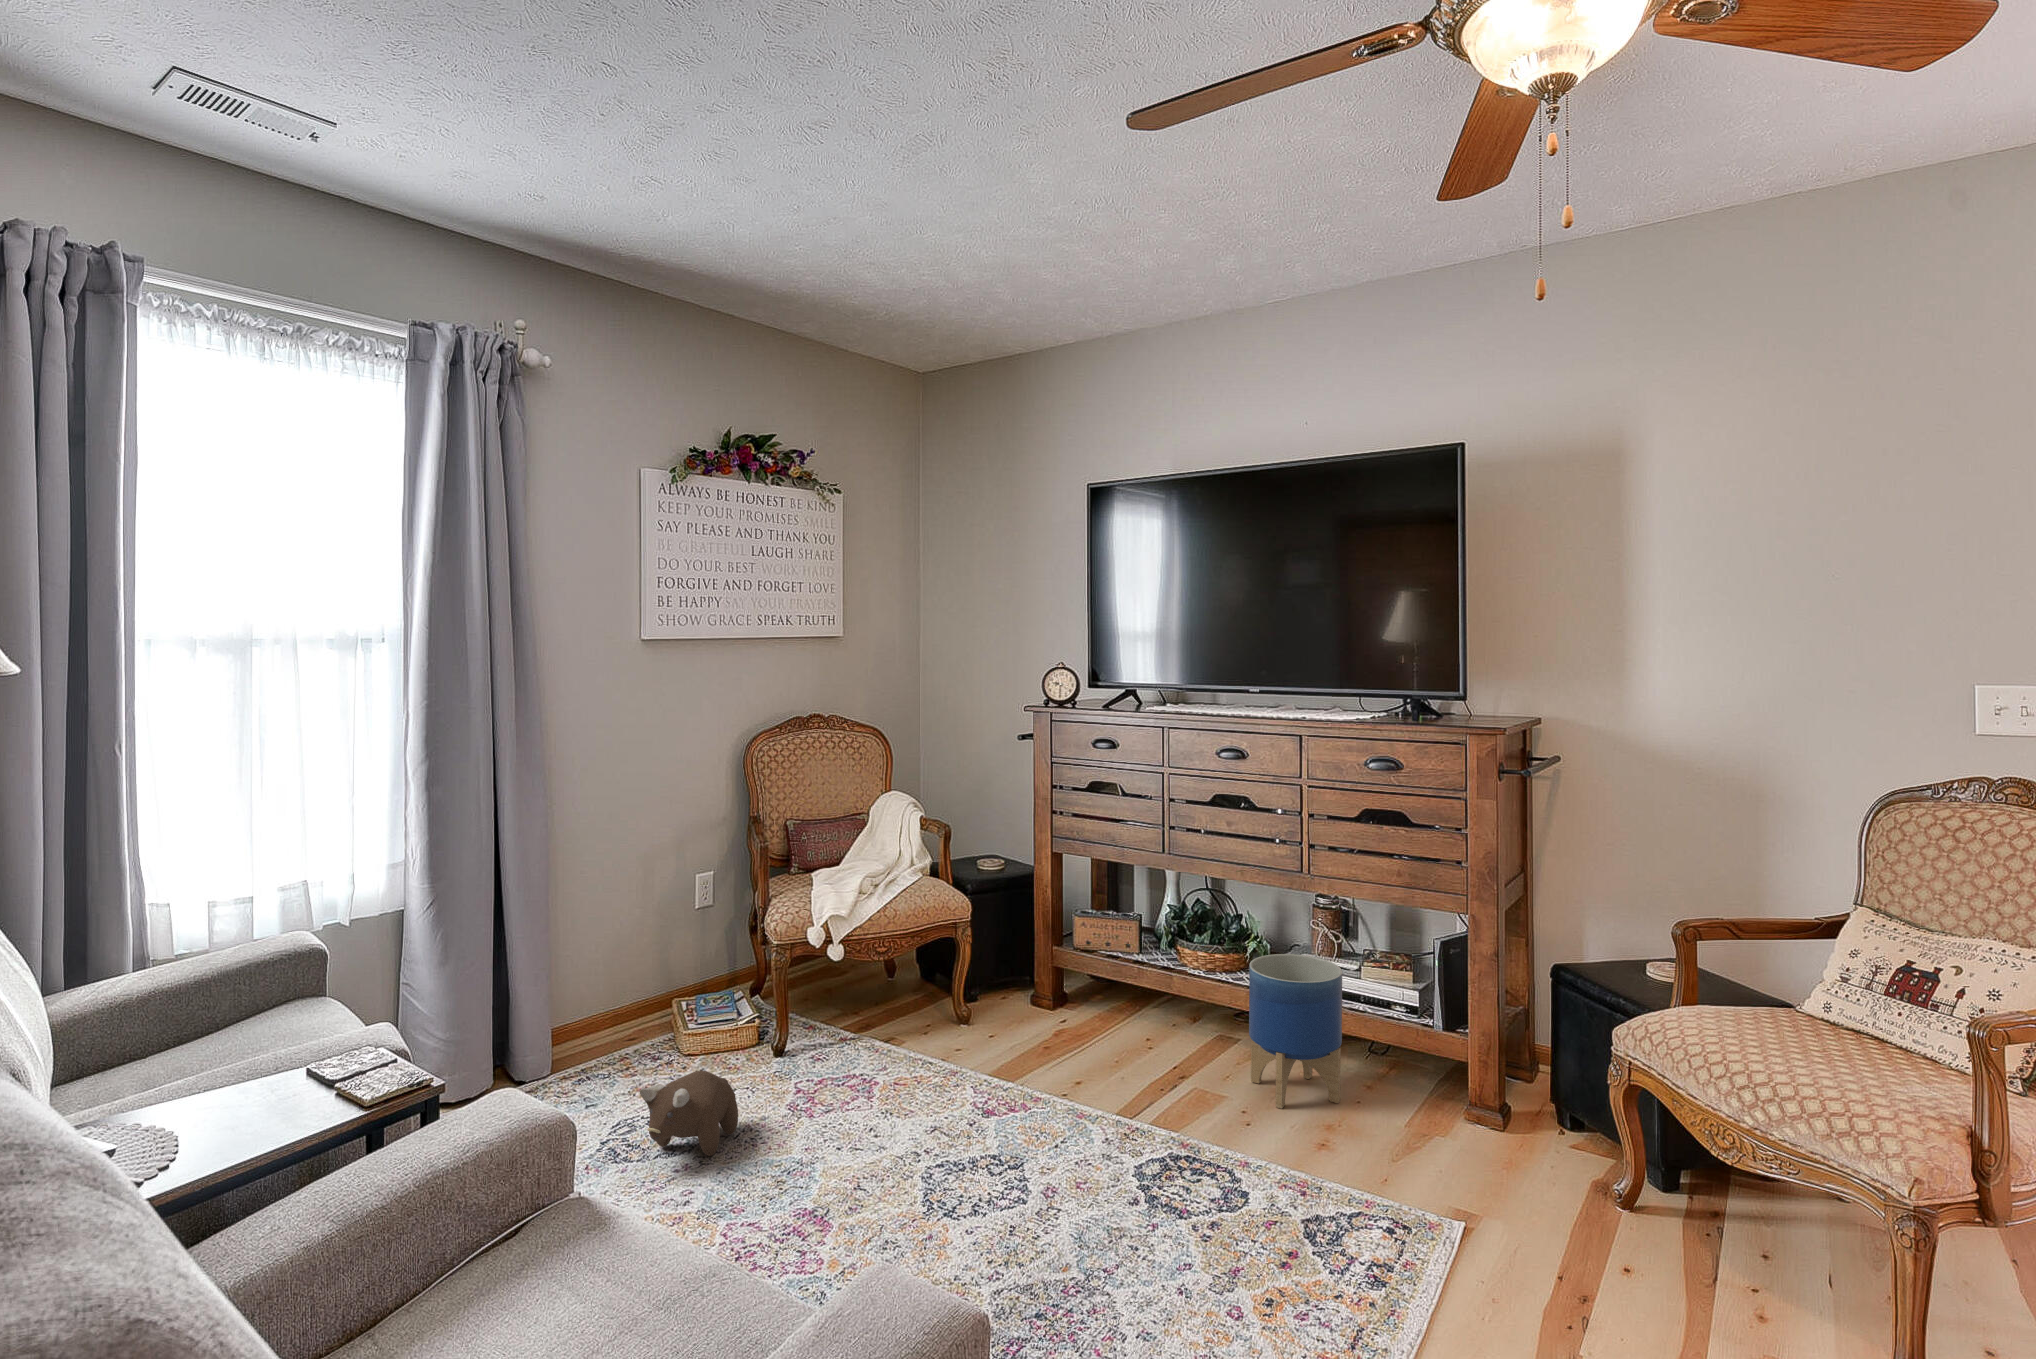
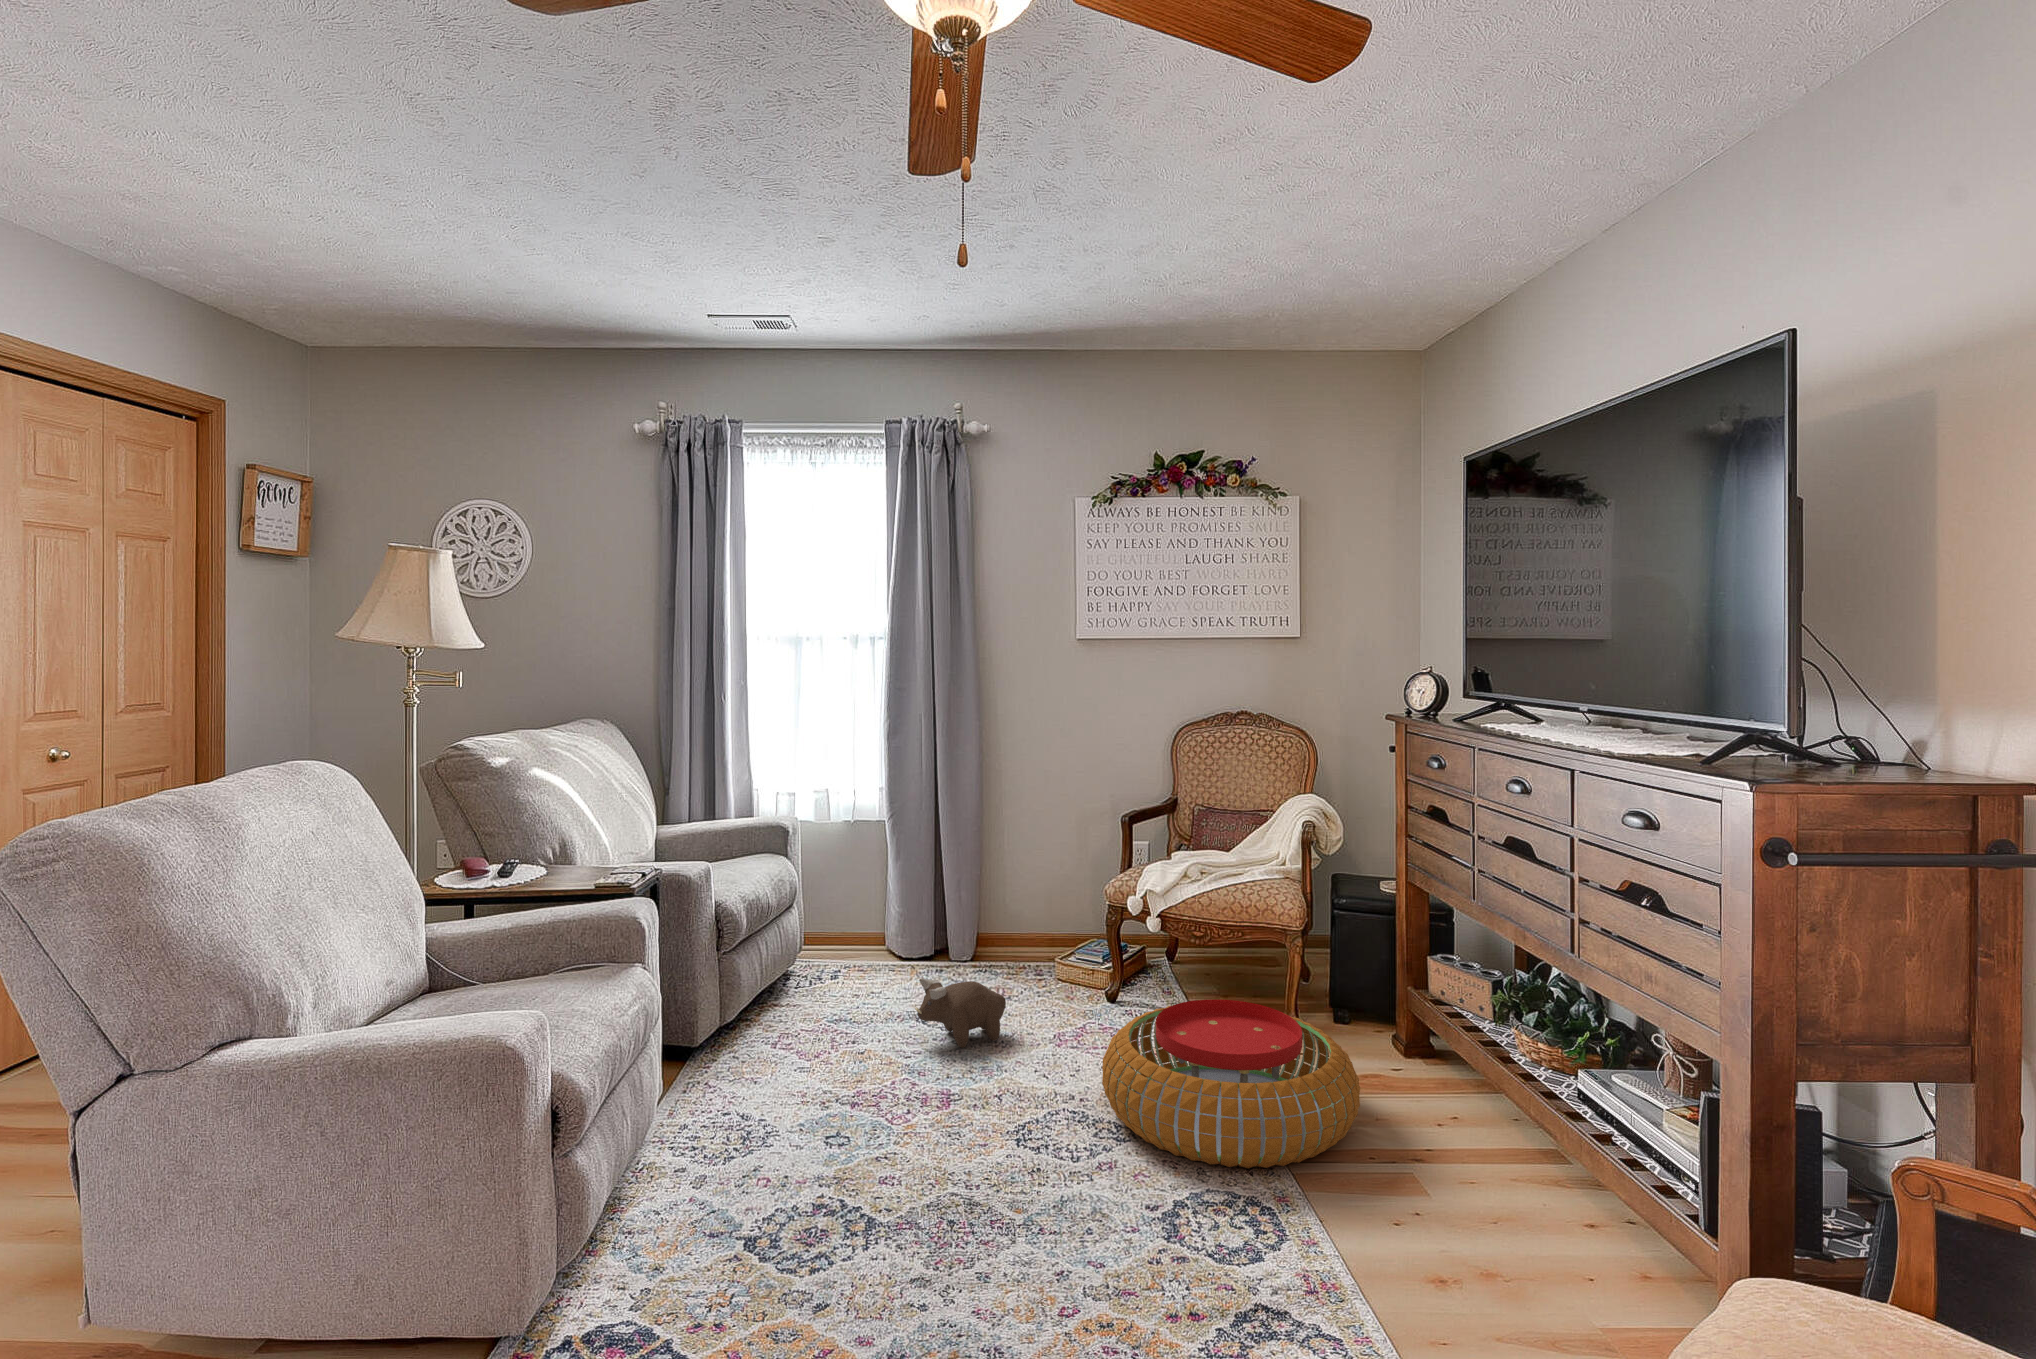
planter: present [1249,954,1342,1109] -> none [1452,1045,1584,1265]
pouf: none [912,992,1158,1151] -> present [1102,999,1360,1168]

